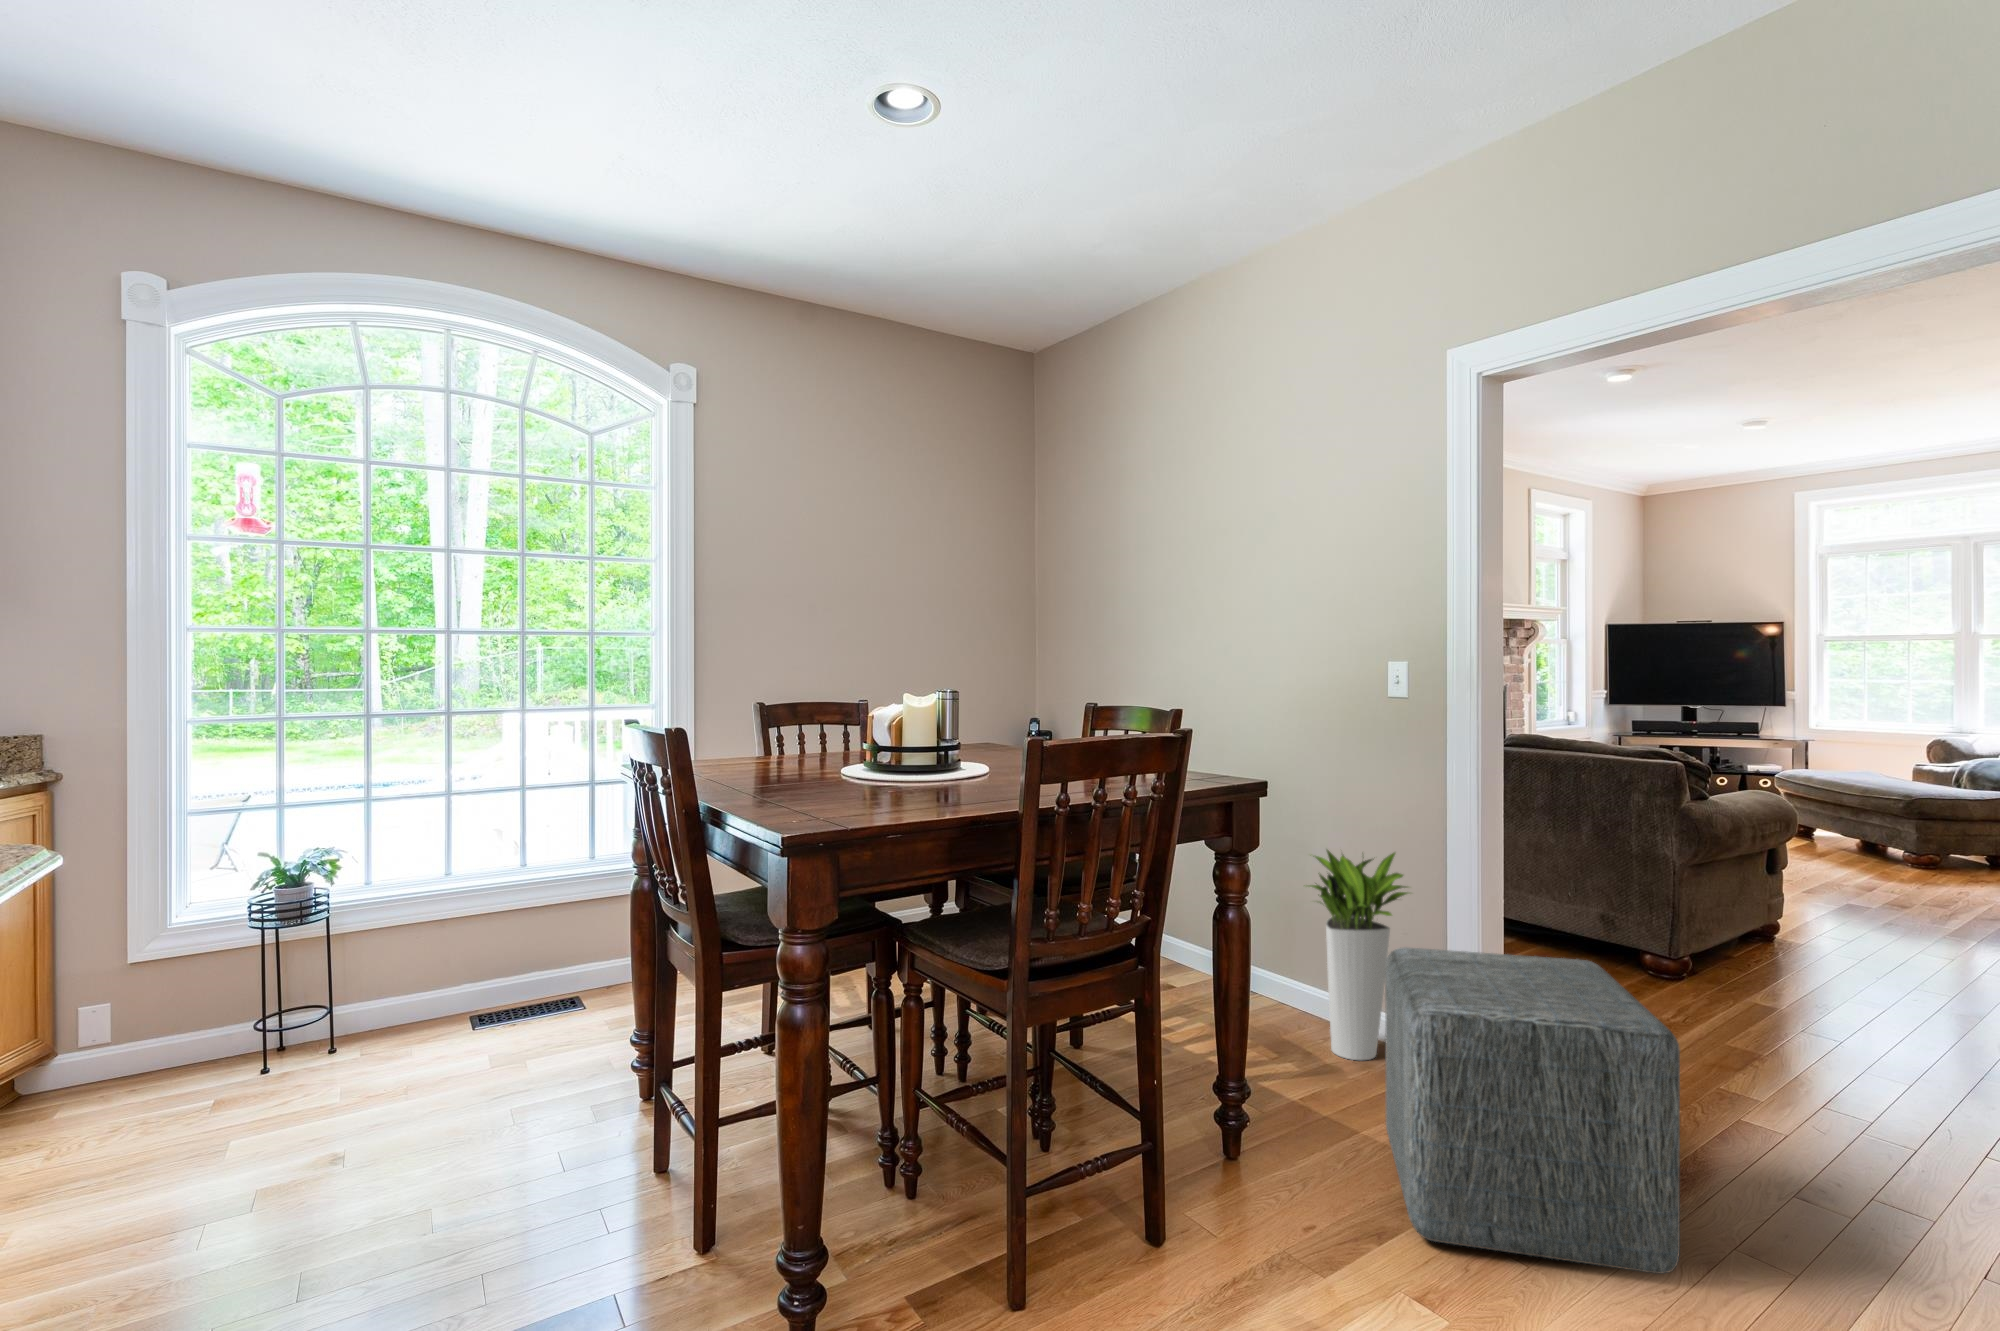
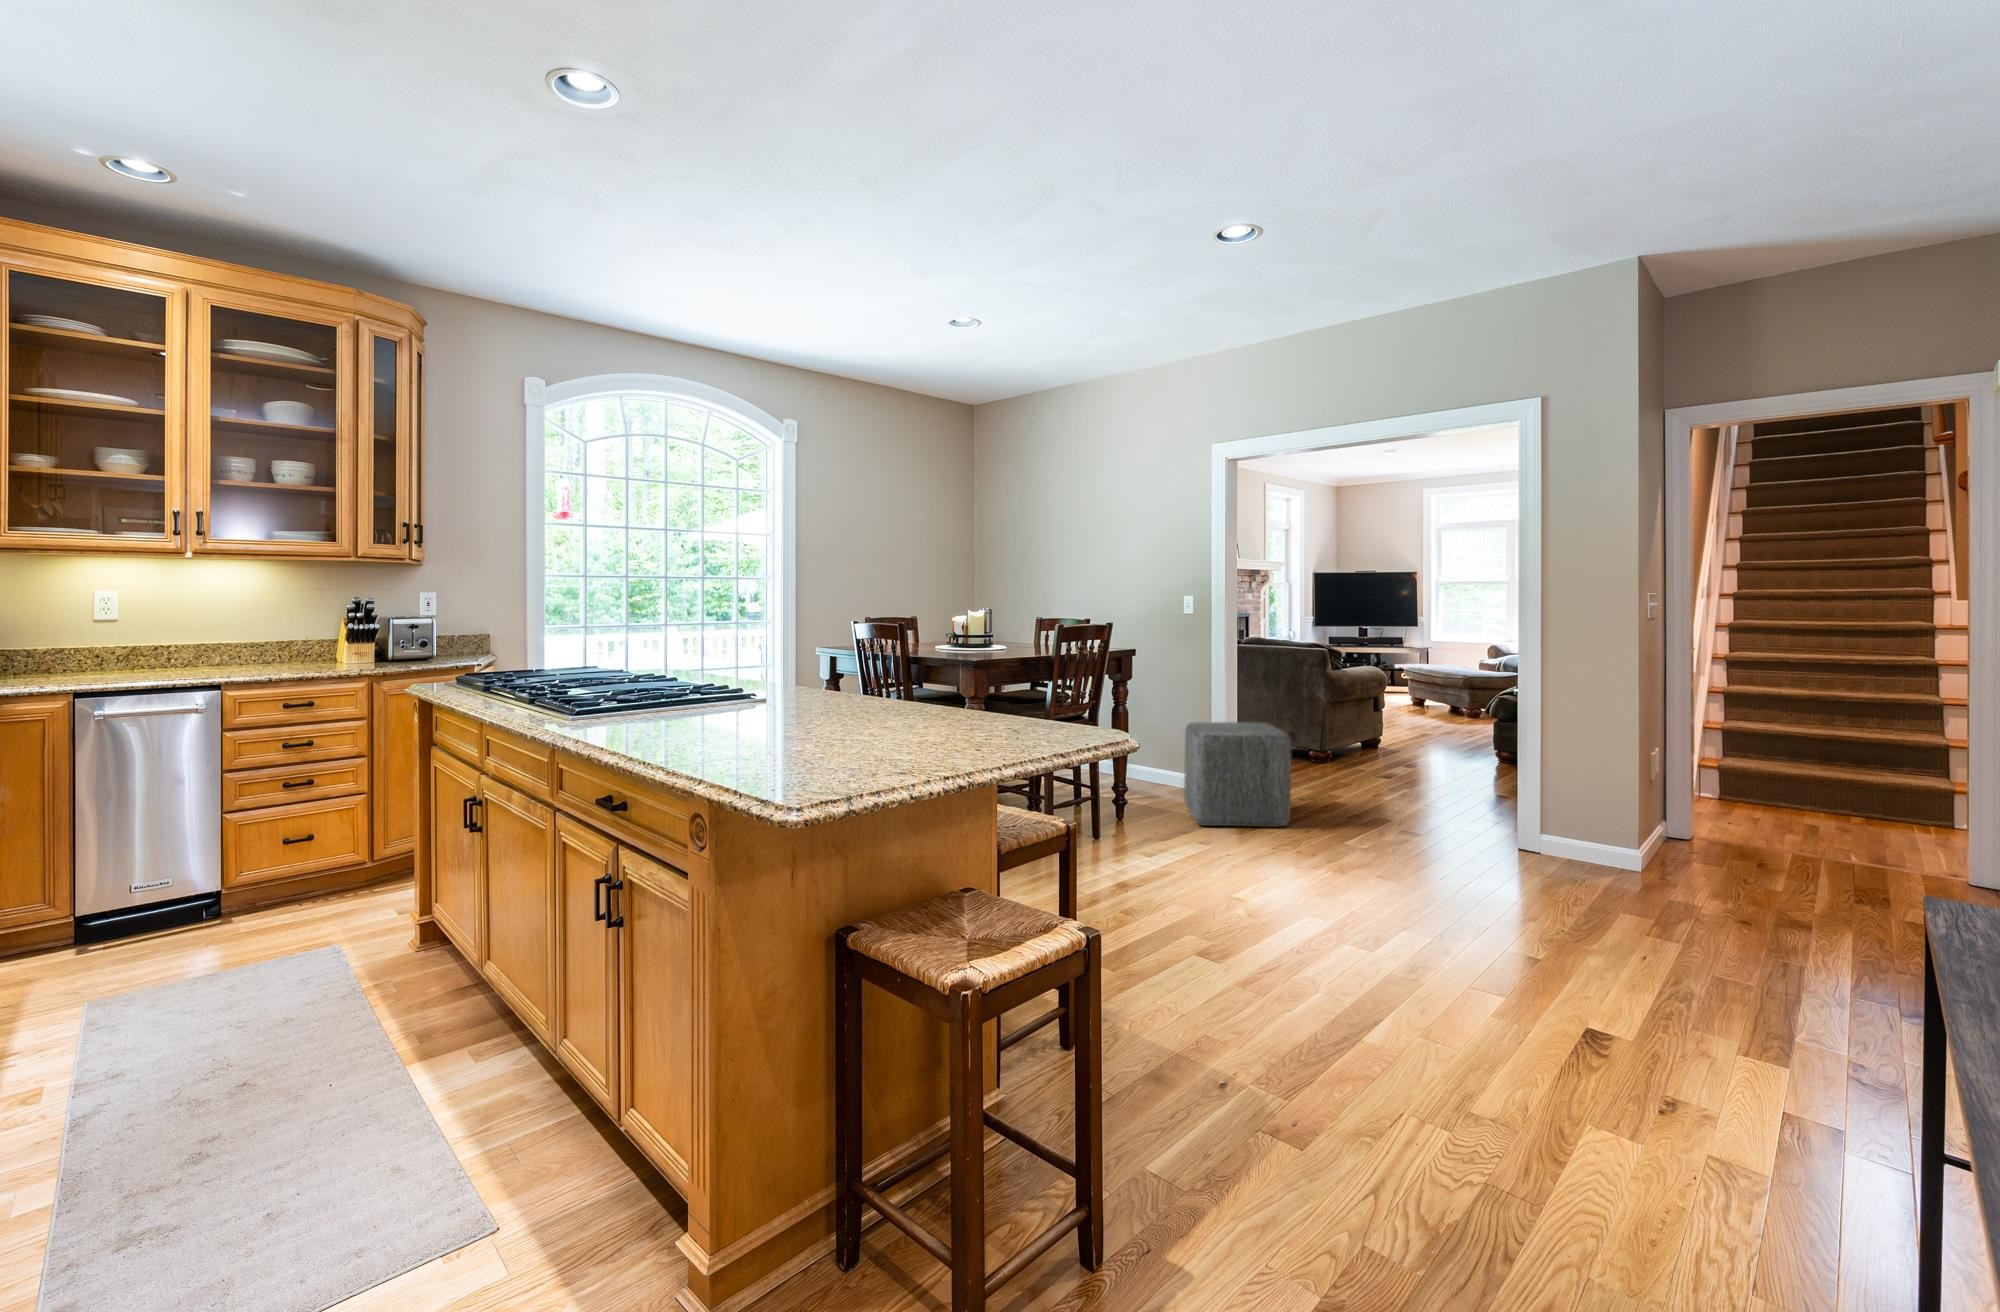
planter: present [1309,850,1408,1060] -> none [1144,688,1196,790]

